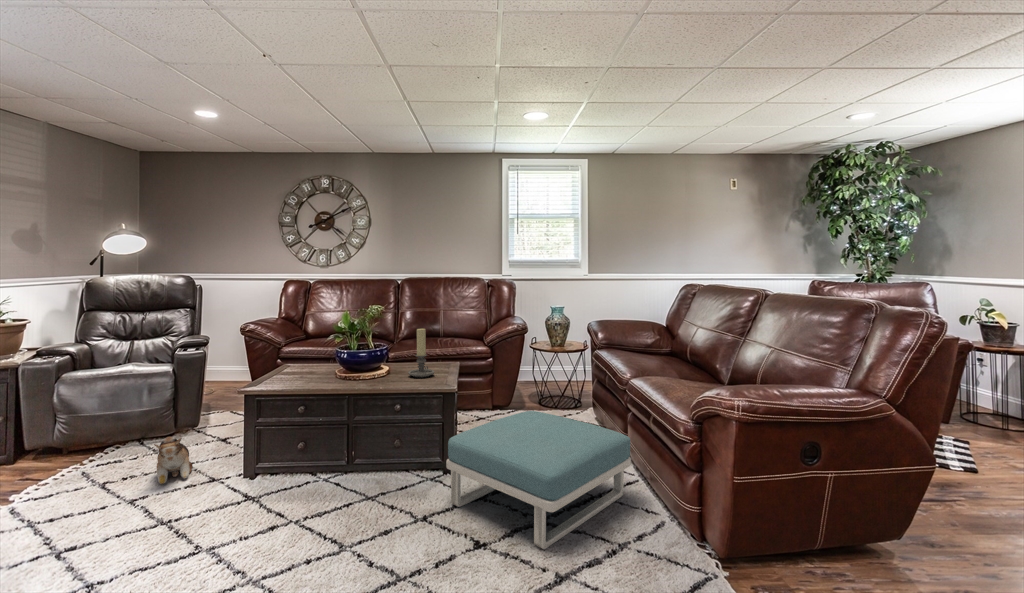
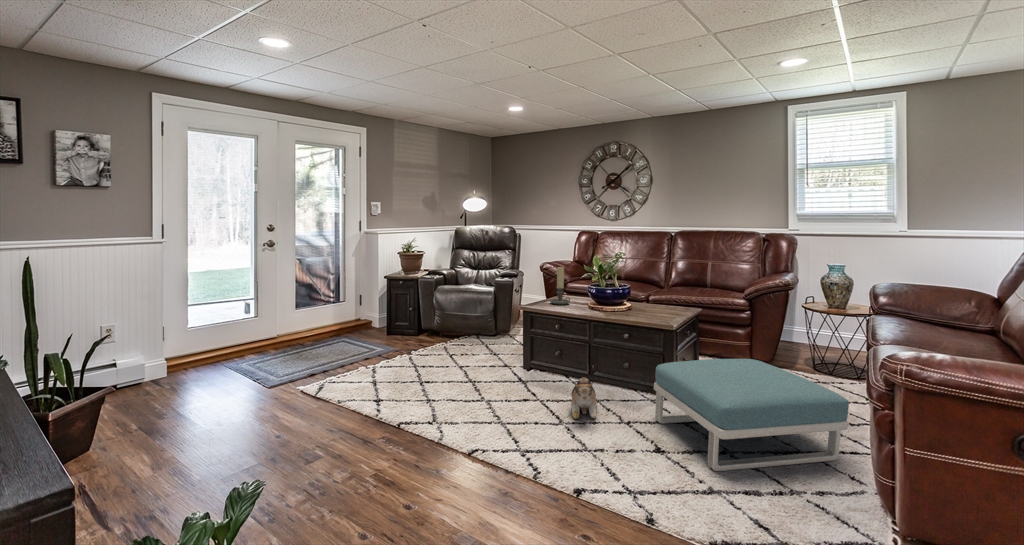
candle holder: present [408,329,434,378] -> present [550,267,570,305]
plush toy: present [154,437,193,484] -> present [571,377,597,419]

